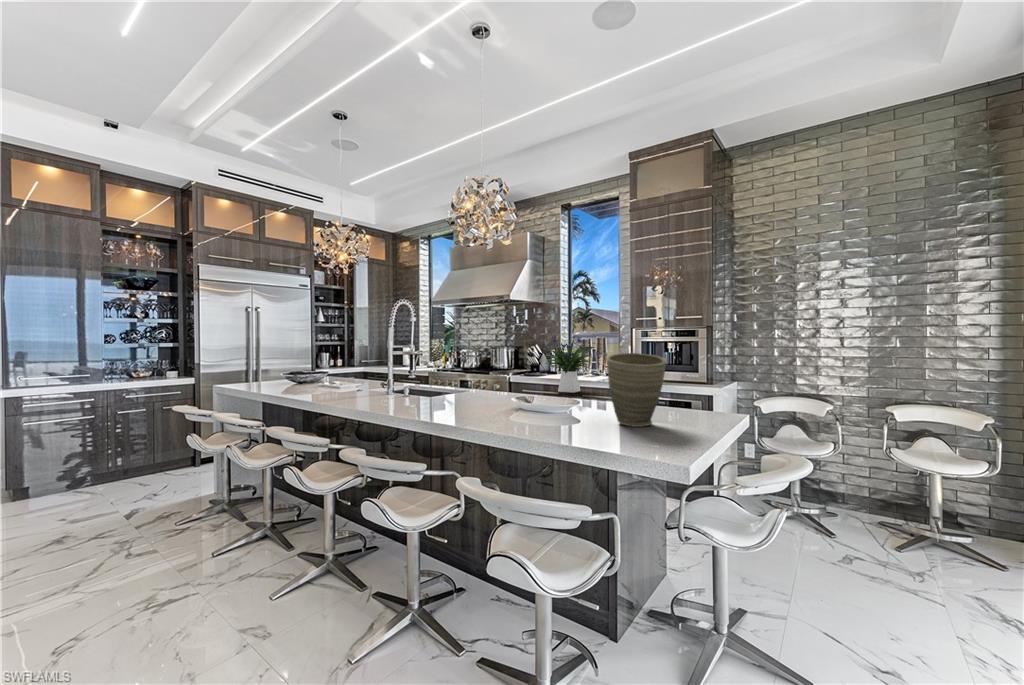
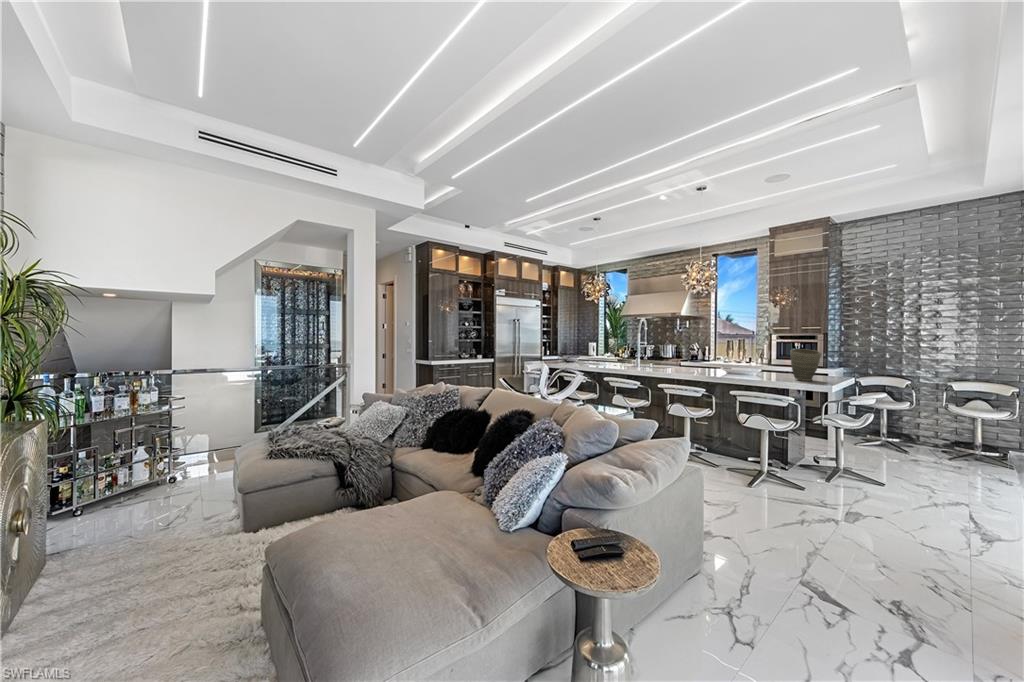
flower arrangement: present [546,334,595,393] -> none [727,338,760,370]

